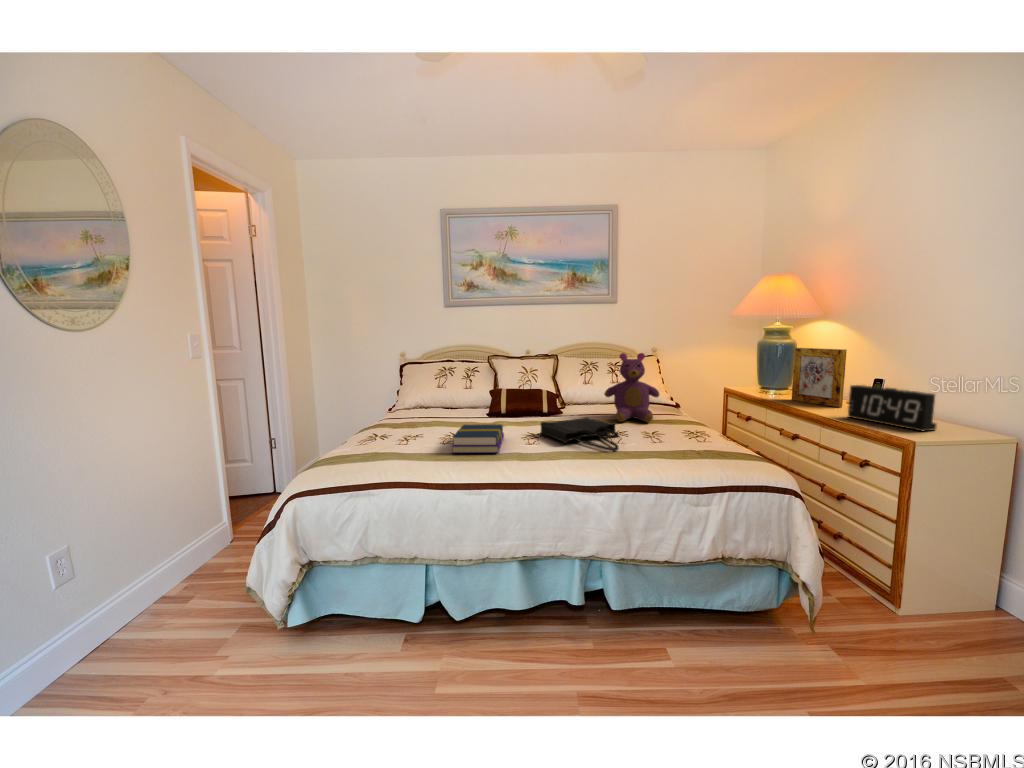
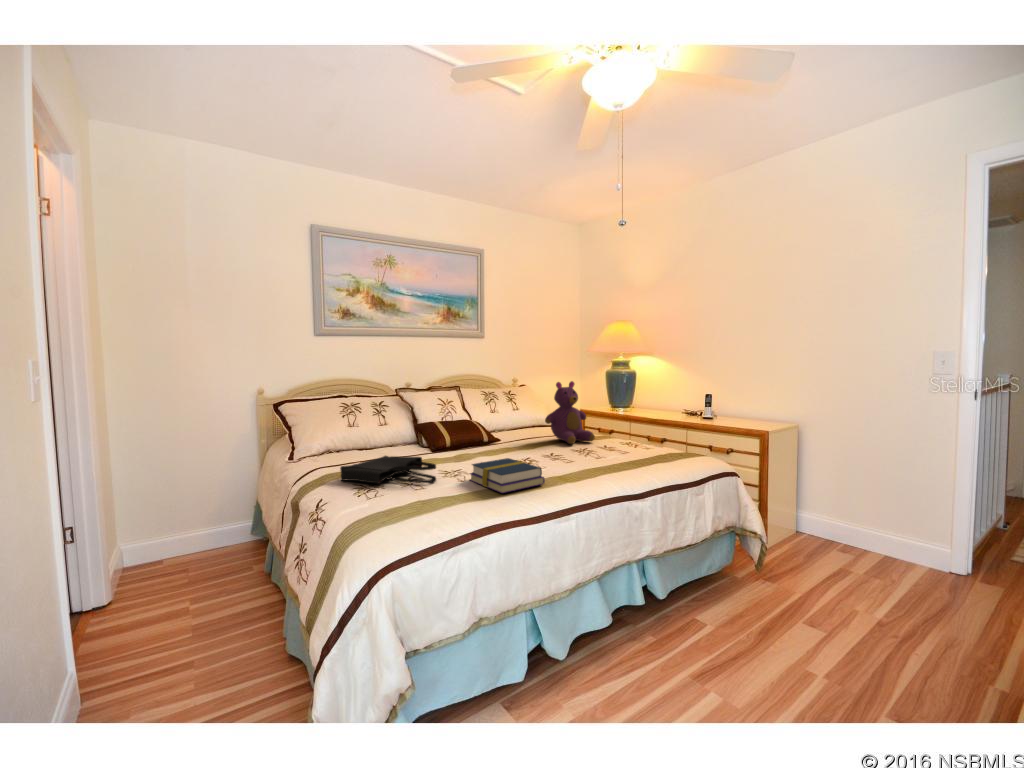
picture frame: present [792,348,847,407] -> none [644,375,683,416]
alarm clock: present [848,385,936,432] -> none [702,398,755,424]
tote bag: present [541,417,619,451] -> present [340,456,436,484]

